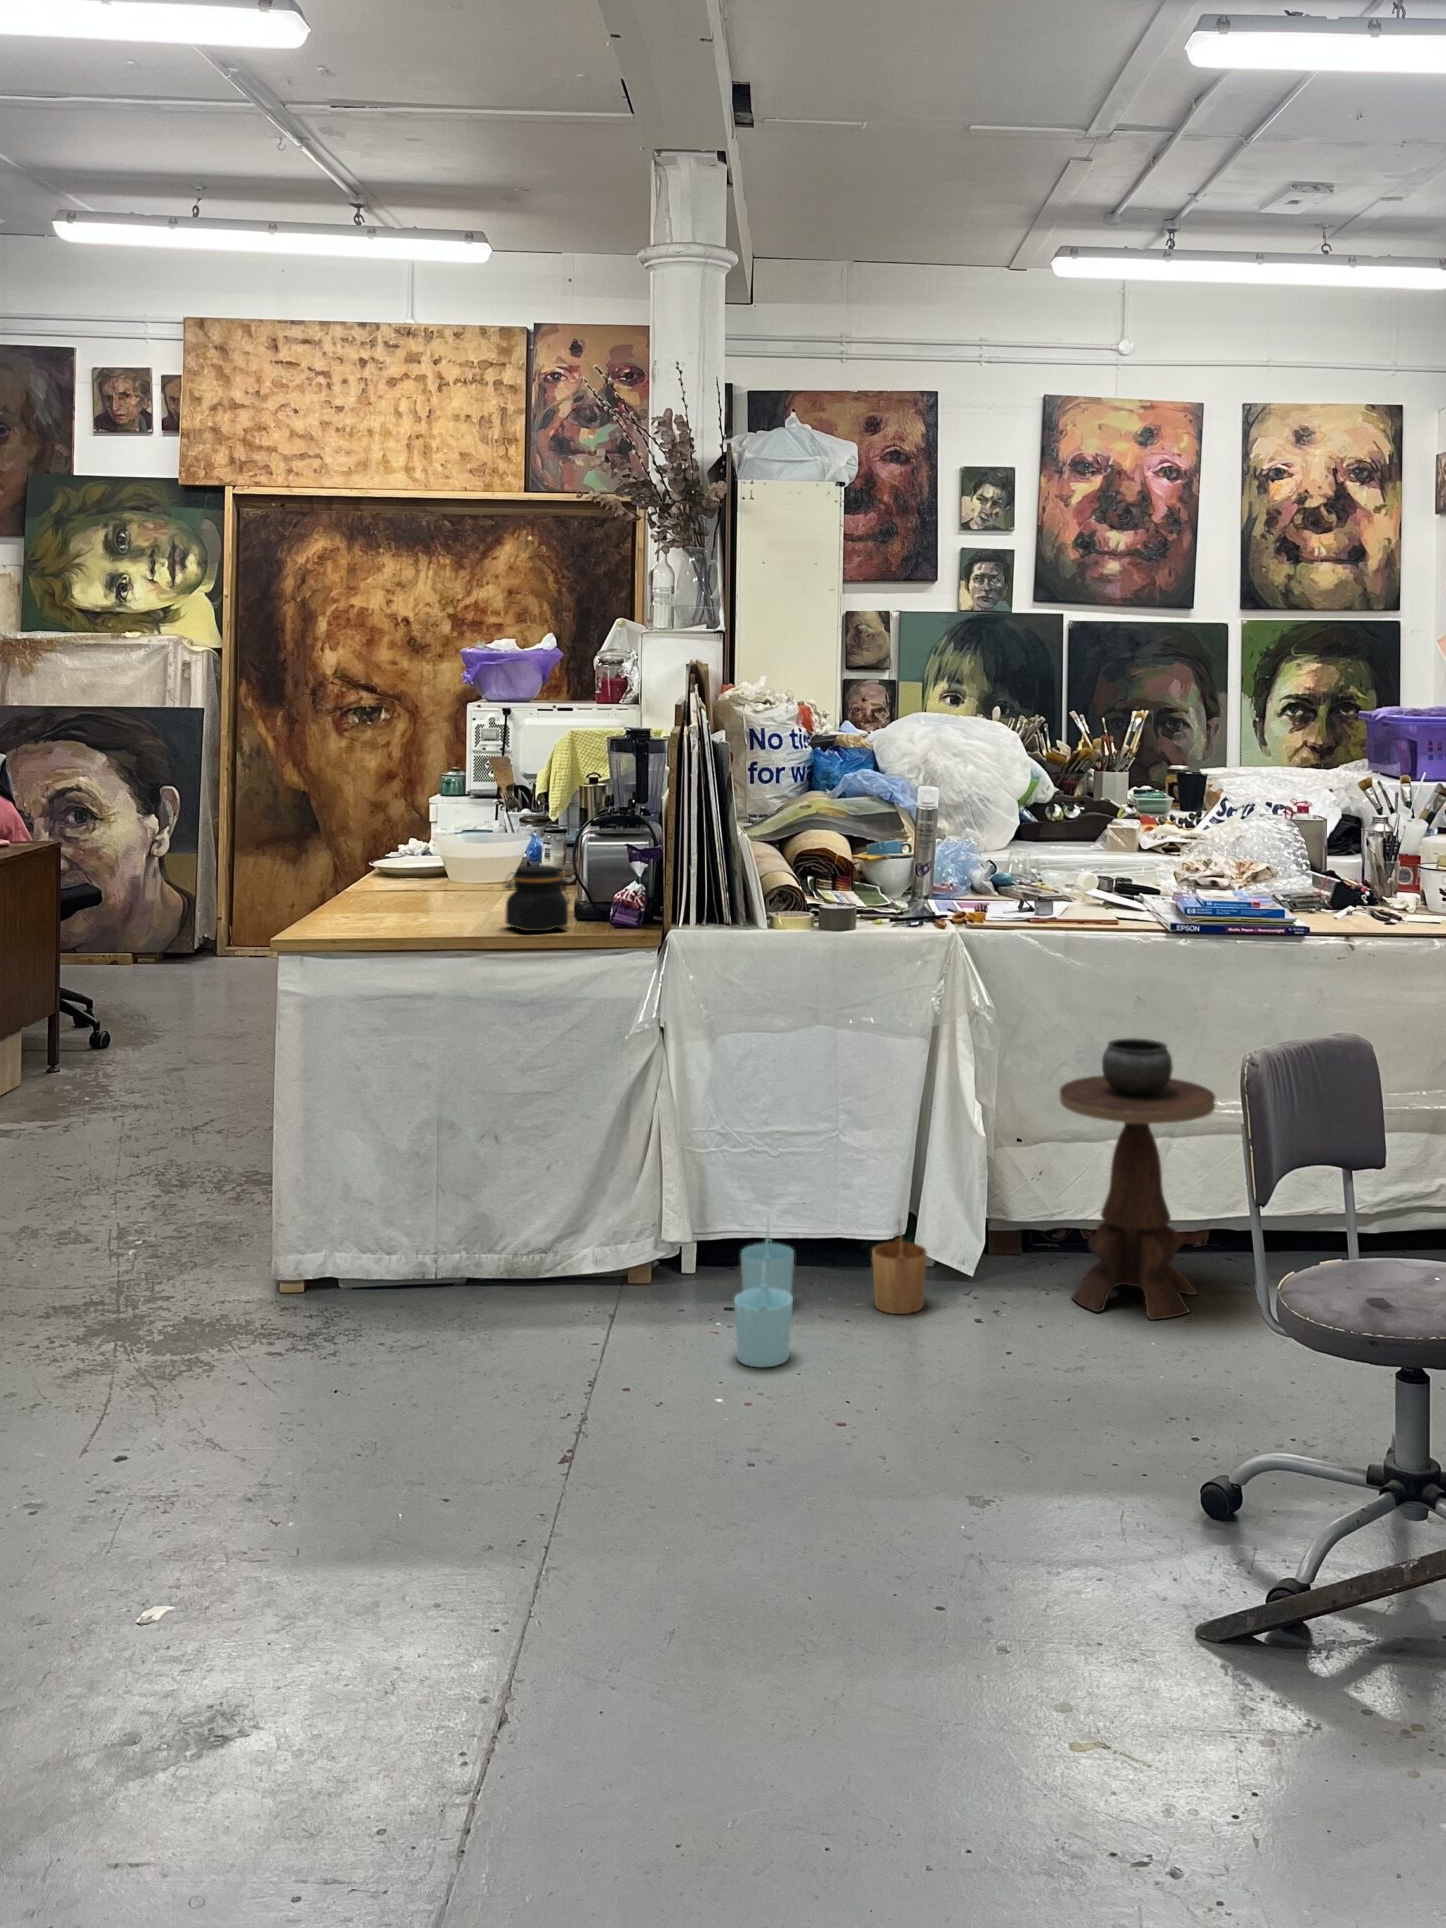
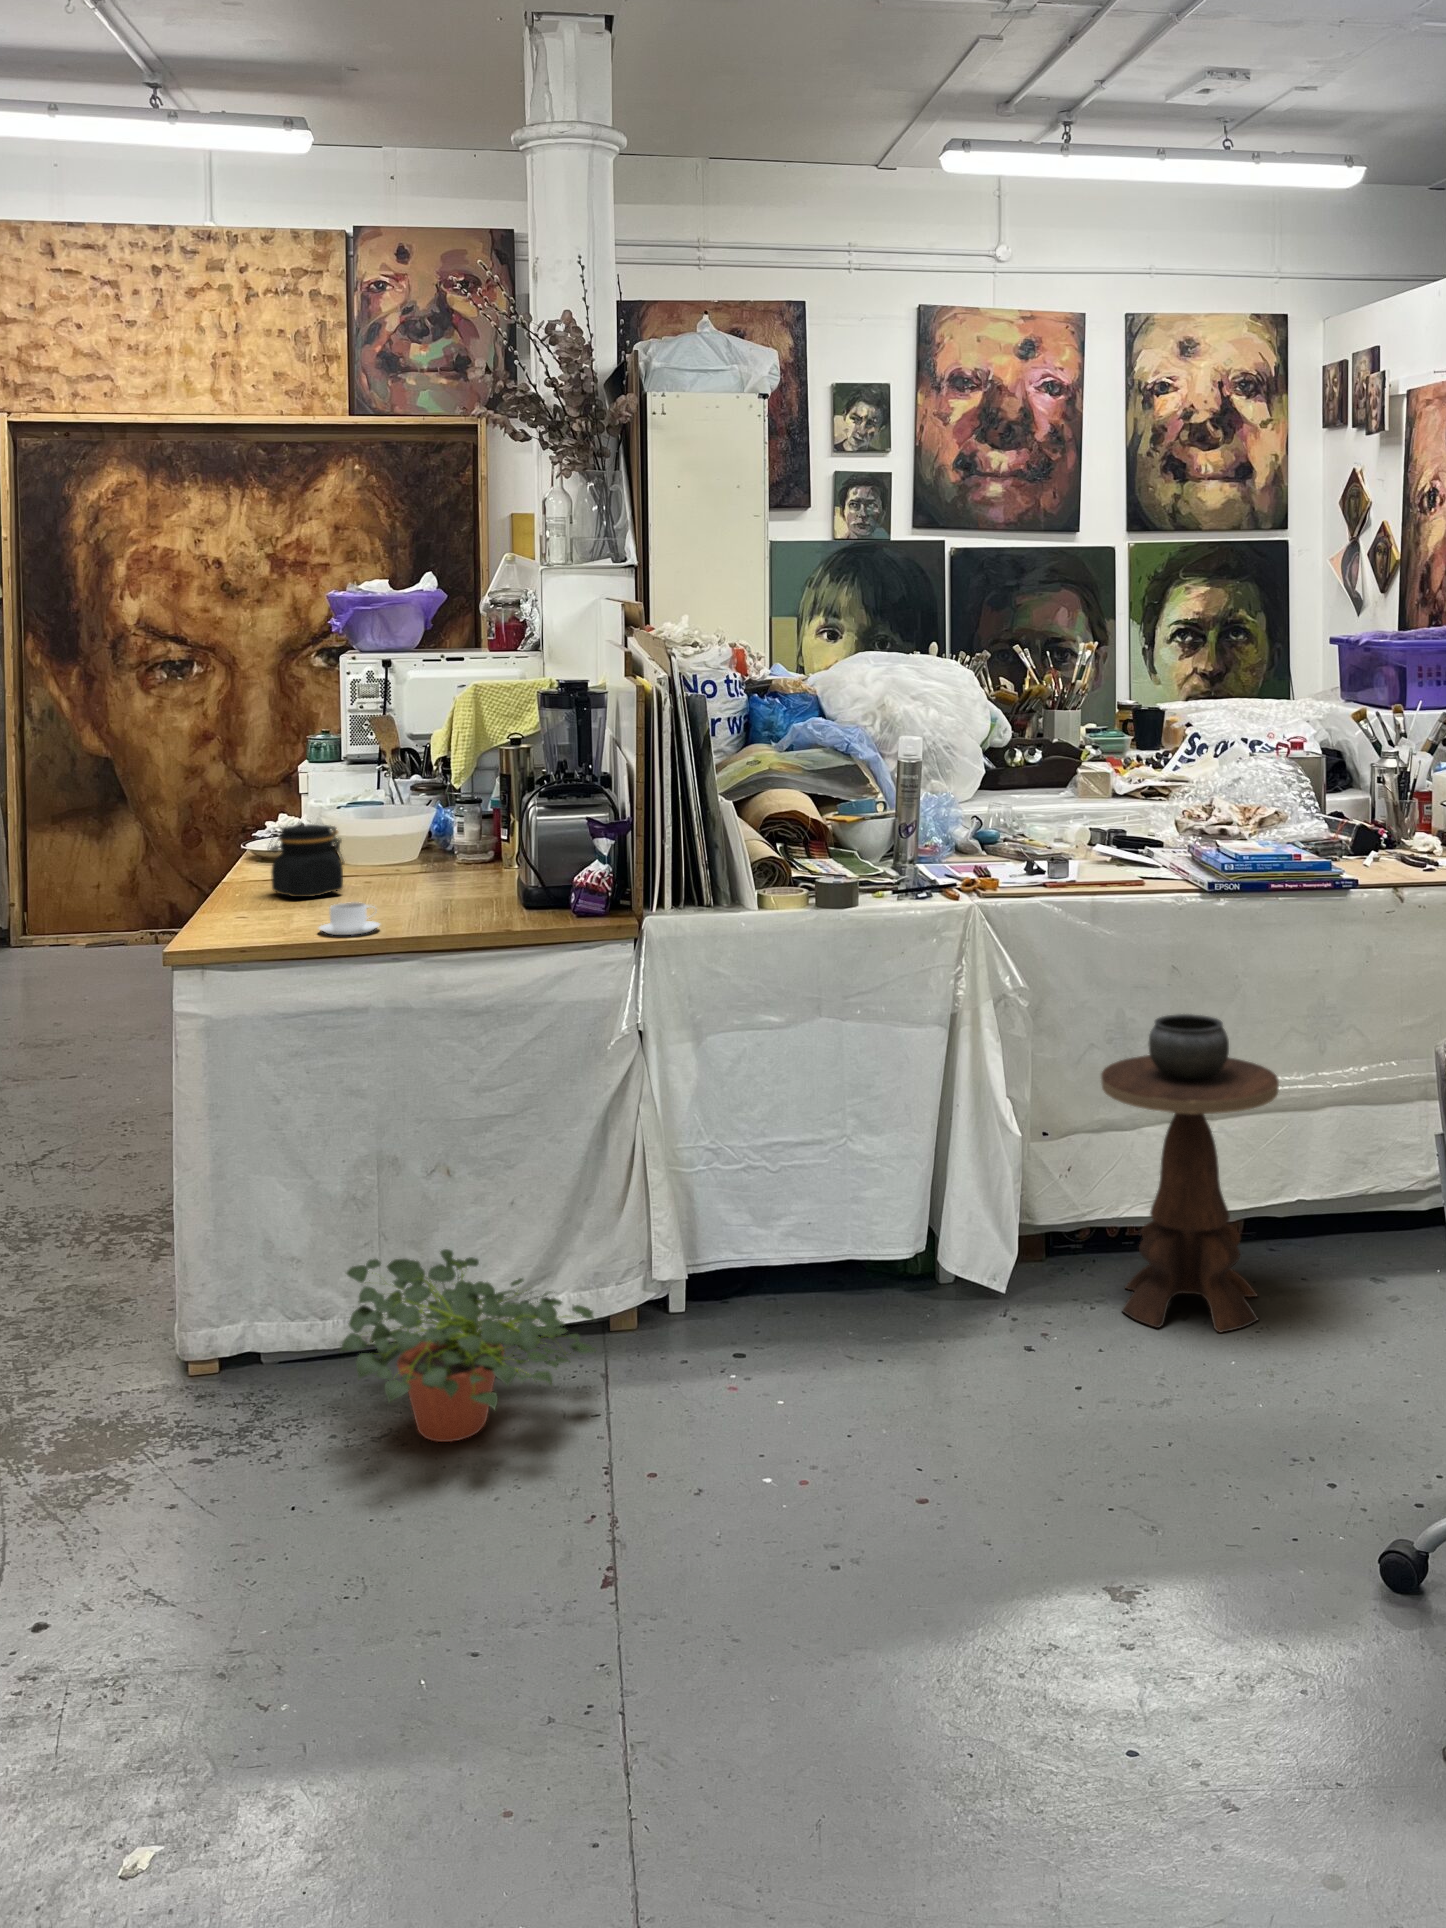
jar: present [505,865,570,931] -> present [268,824,344,897]
coffee cup: none [401,907,452,933] -> present [319,902,380,935]
potted plant: none [388,1198,605,1353] -> present [342,1249,596,1442]
bucket: present [734,1219,927,1367] -> none [749,1235,963,1432]

